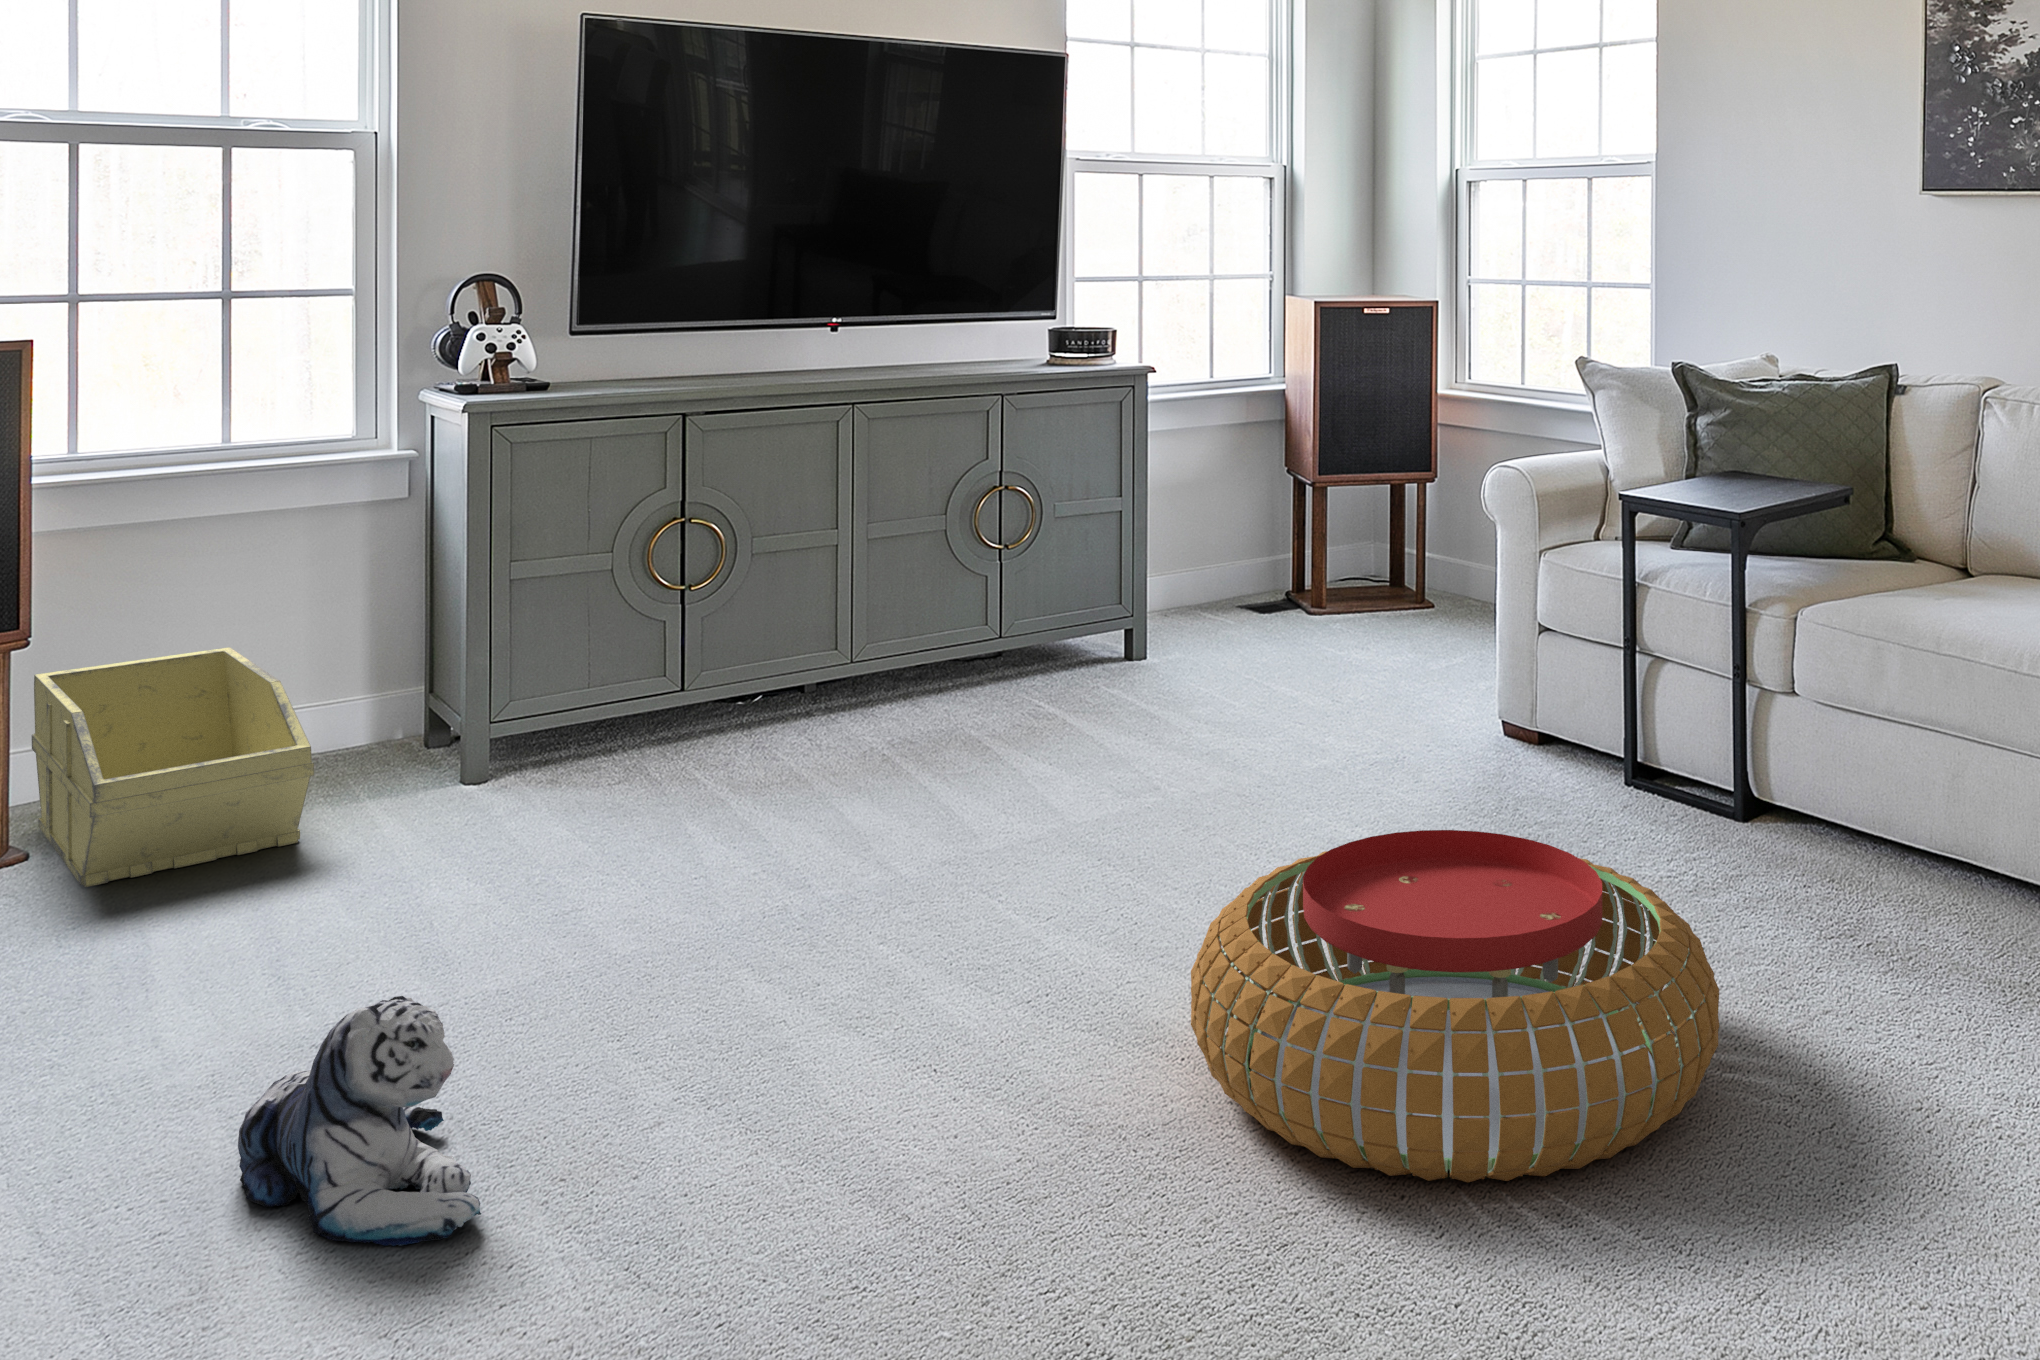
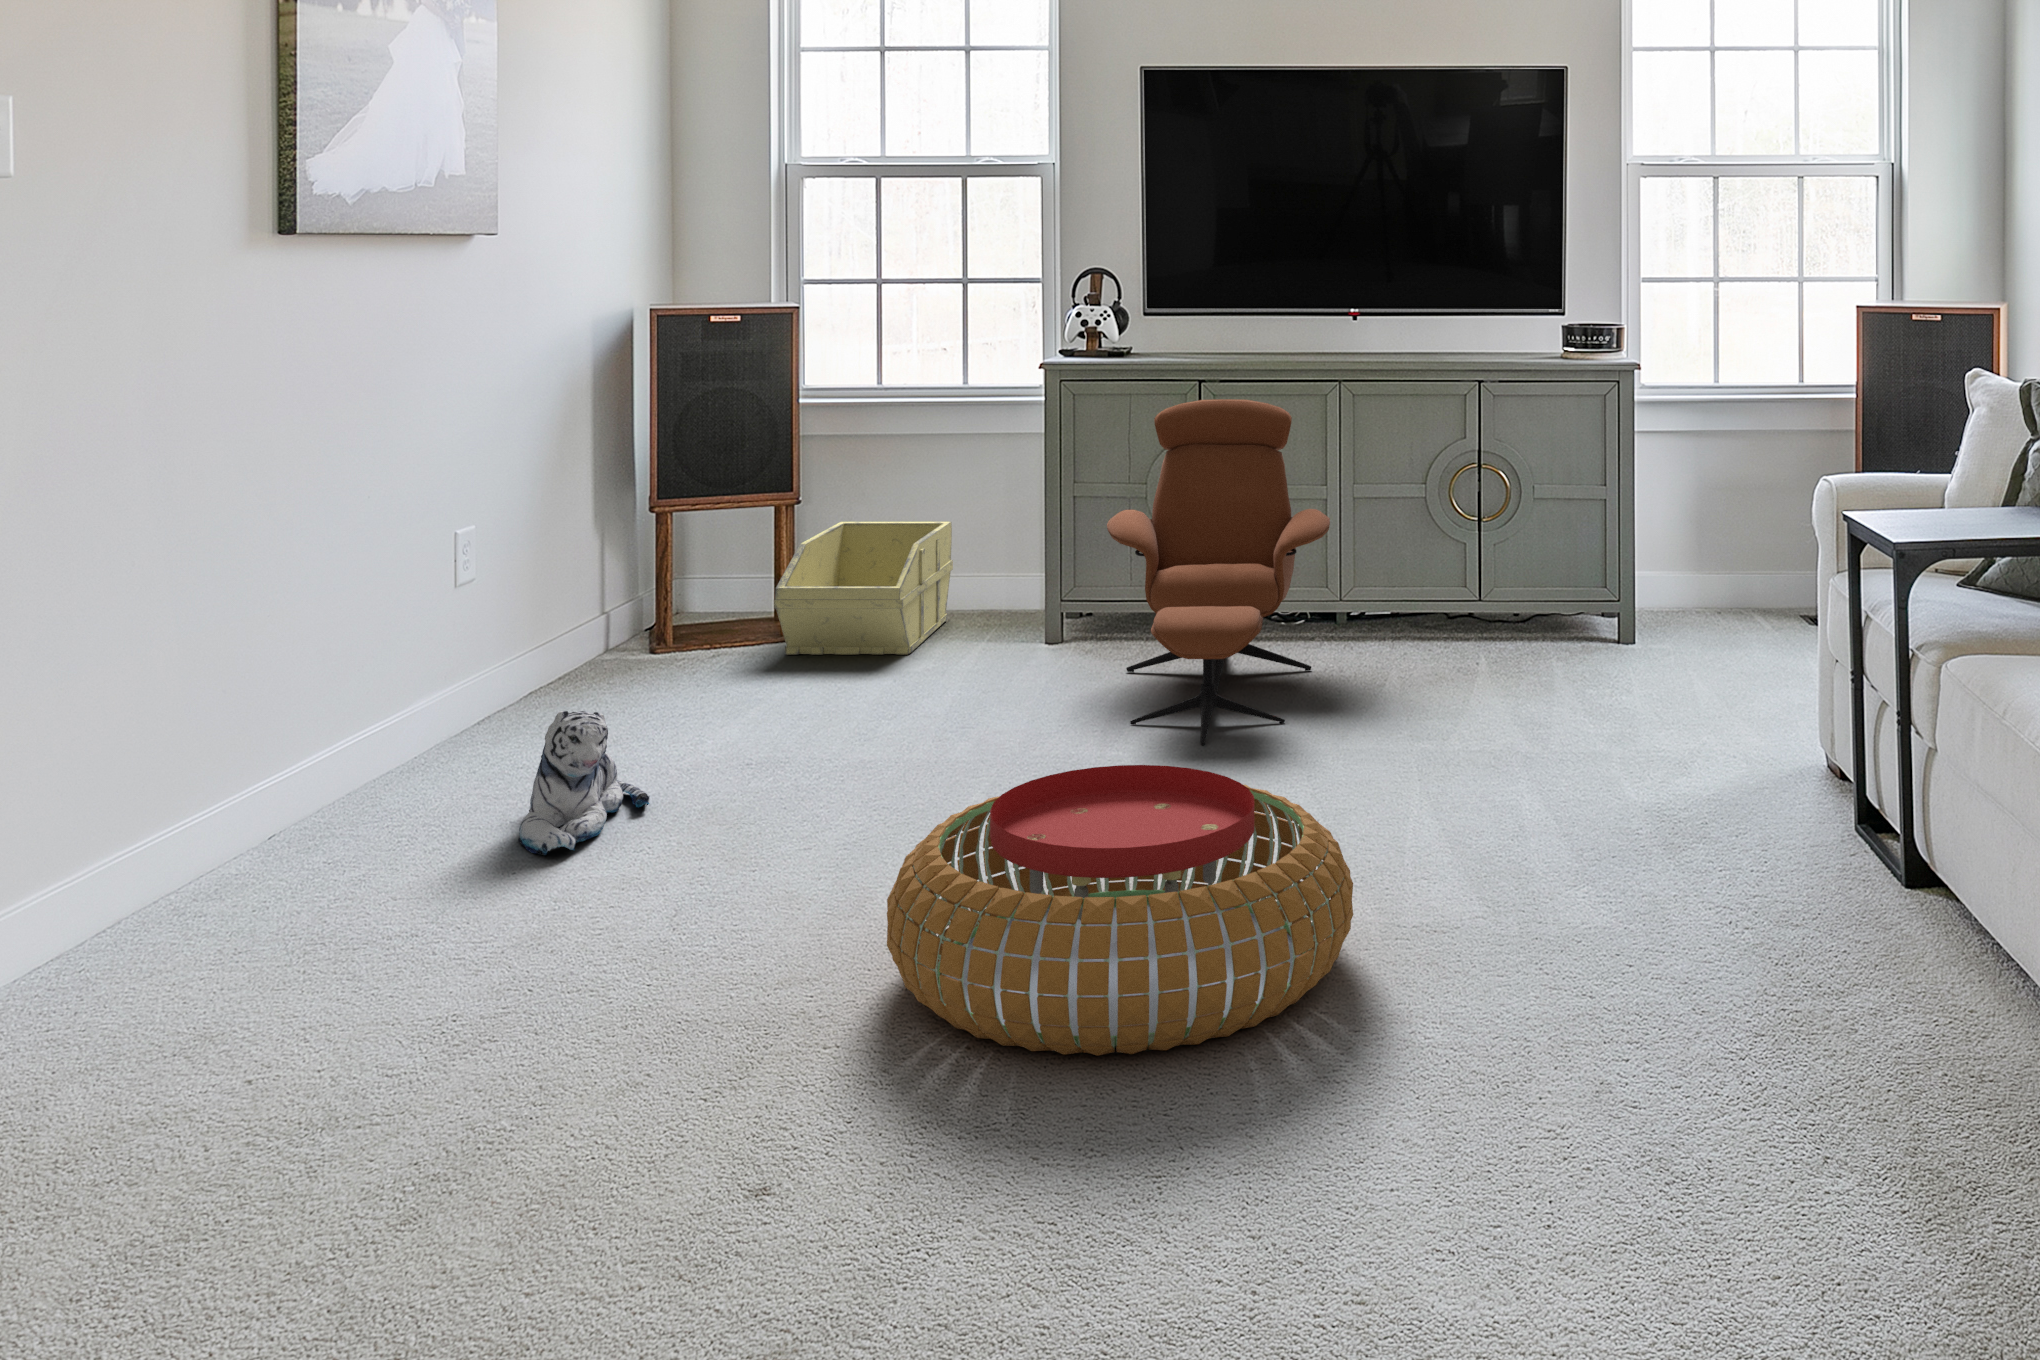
lounge chair: none [637,434,987,846] -> present [1107,399,1330,745]

